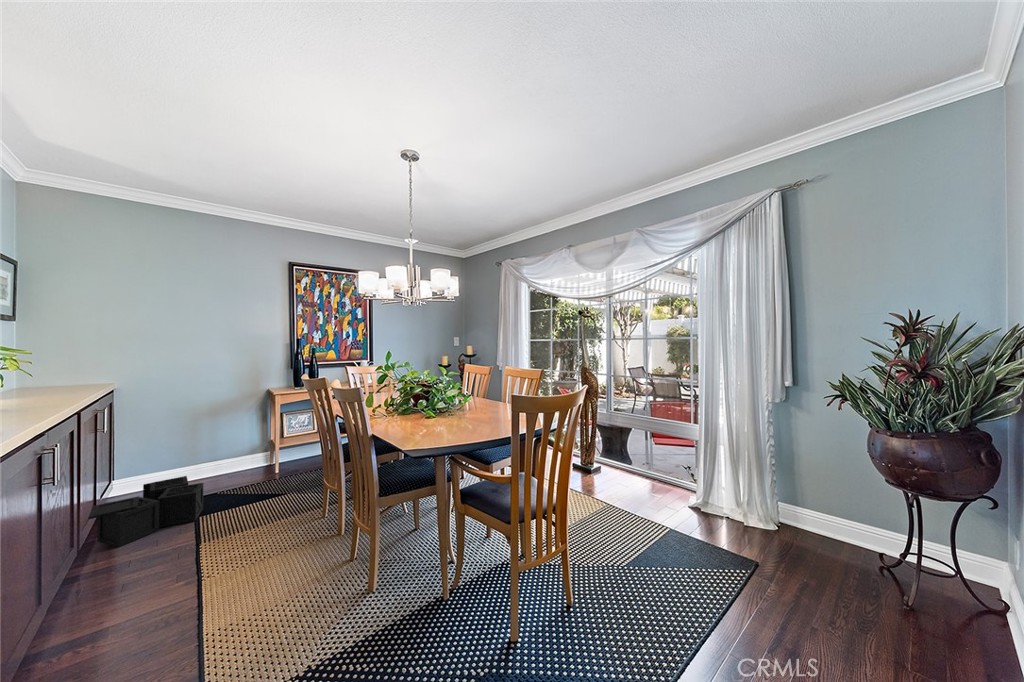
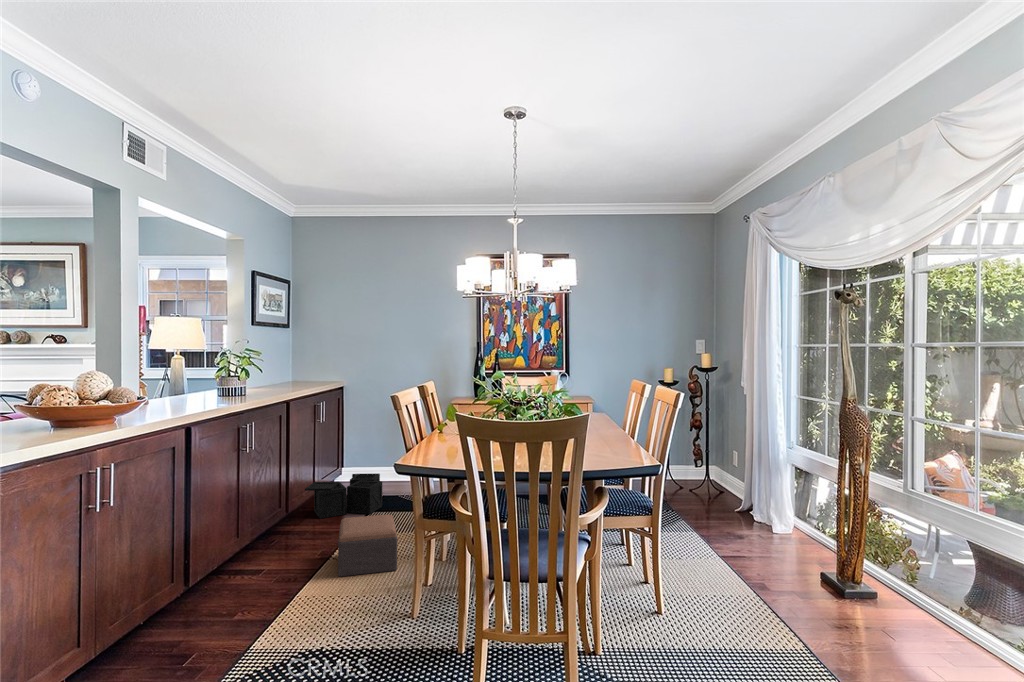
footstool: none [208,510,302,594] -> present [338,515,397,577]

